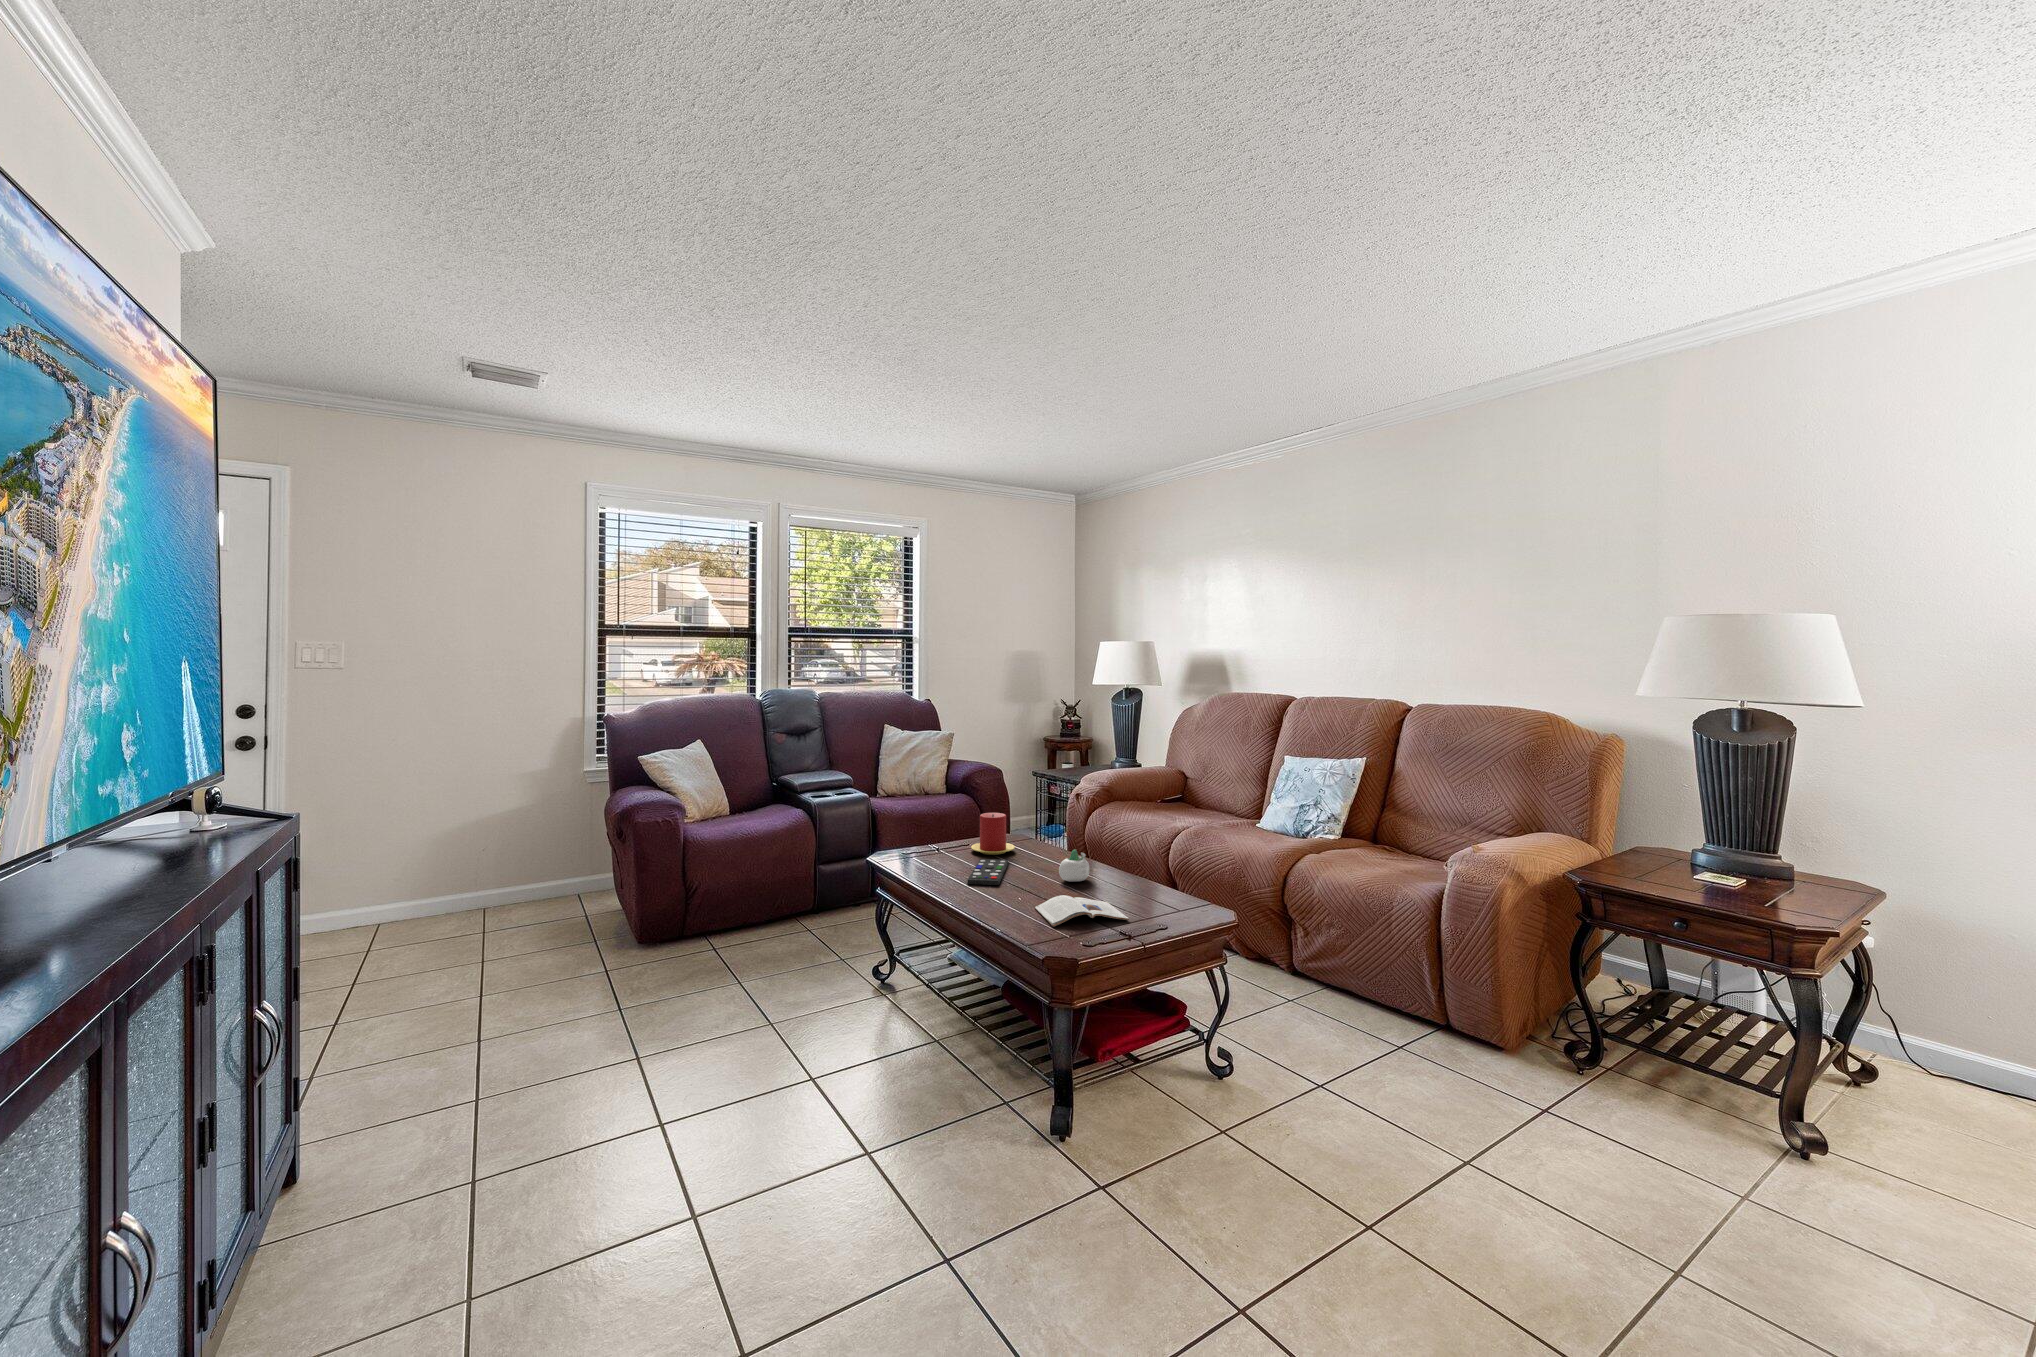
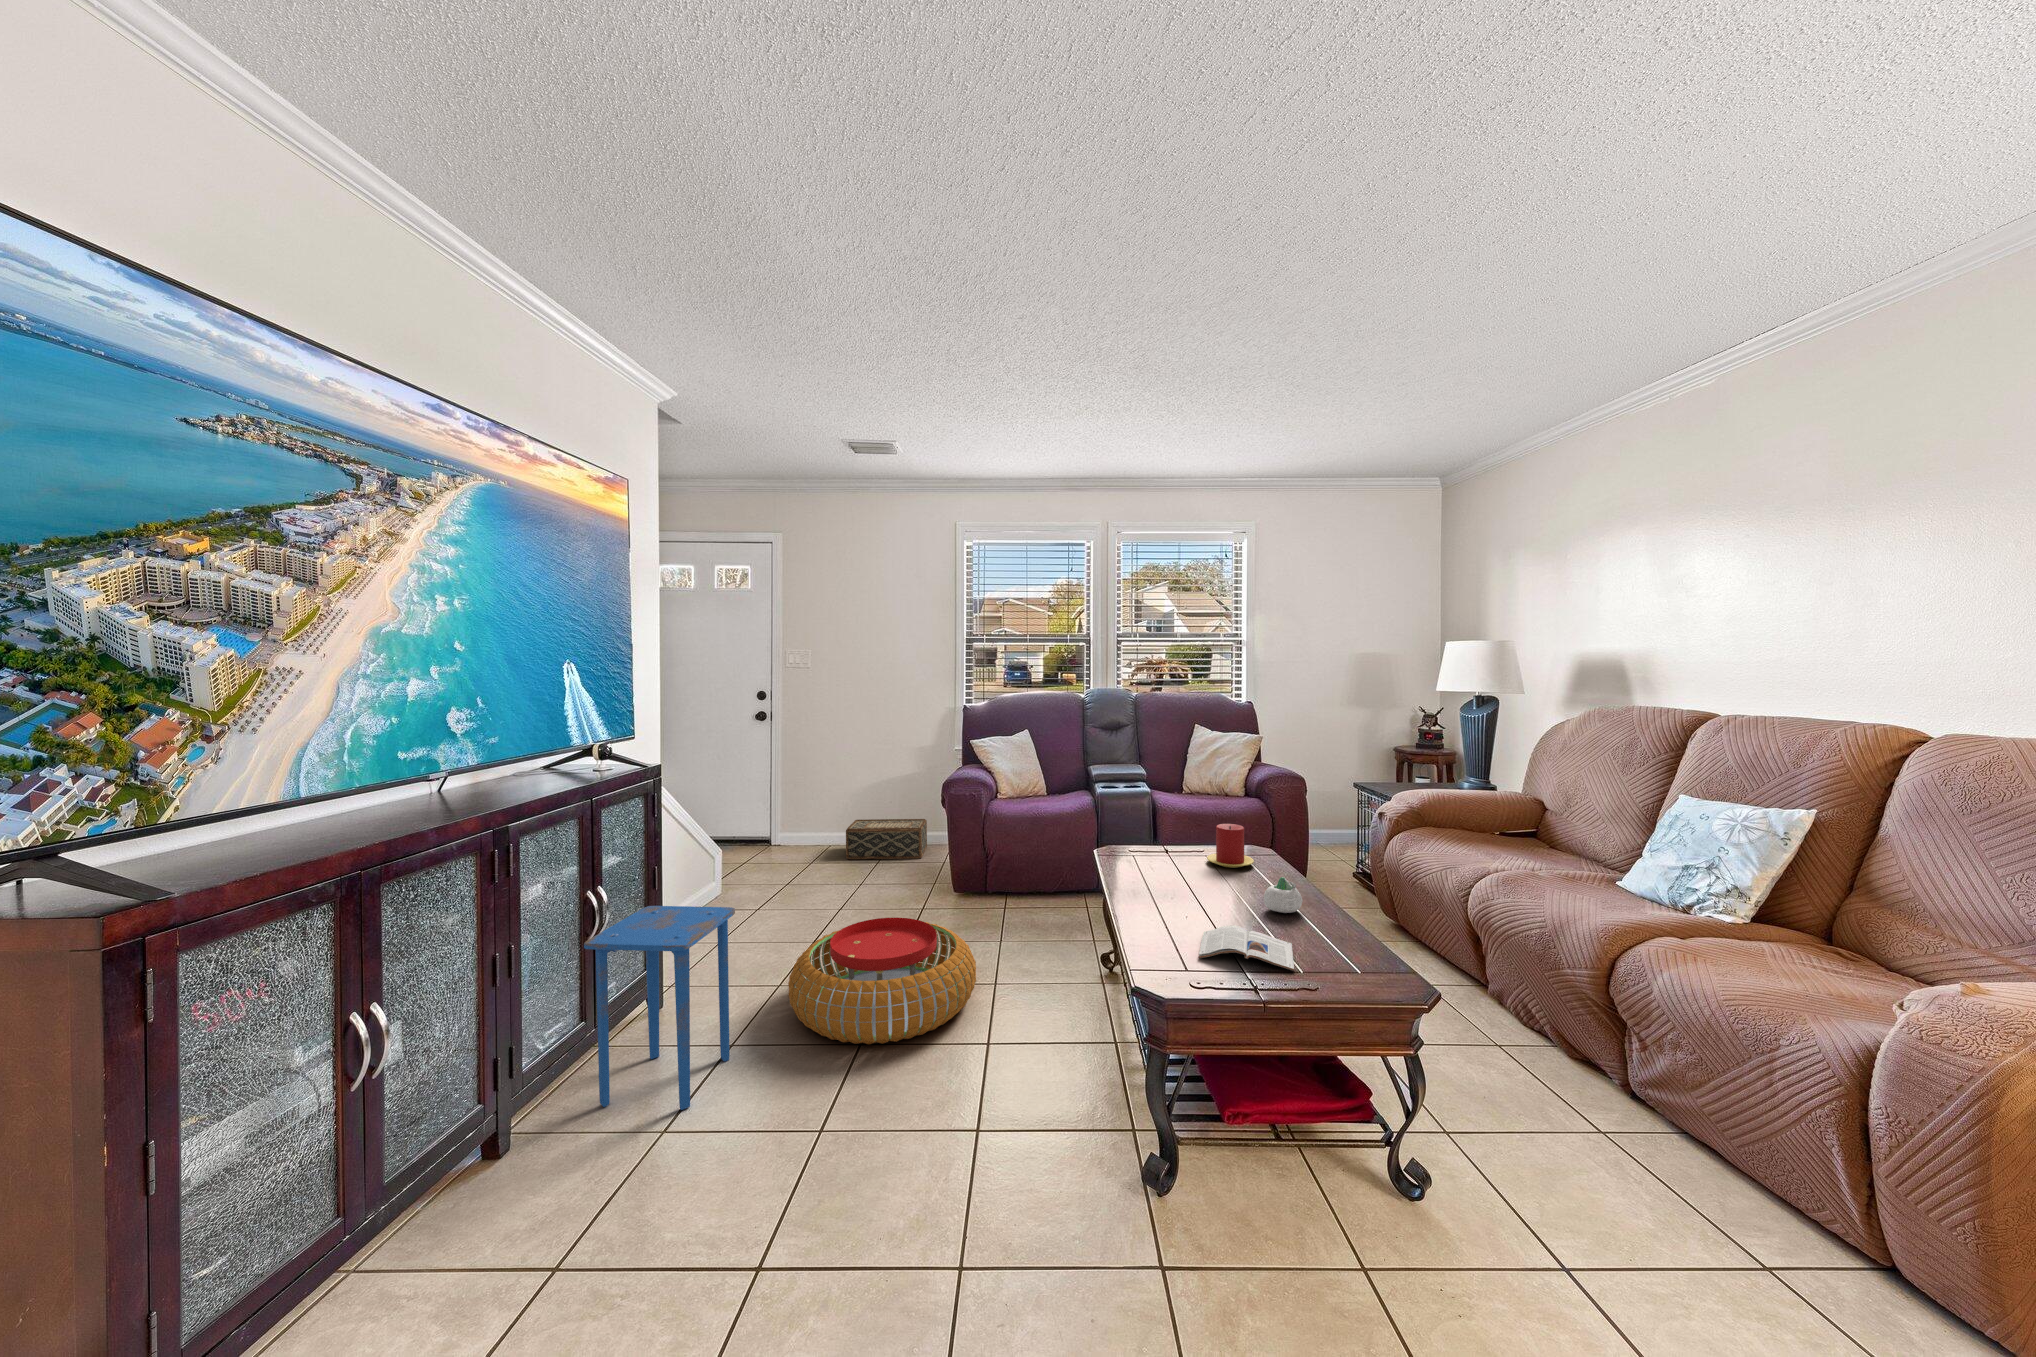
remote control: present [967,859,1009,885] -> none [1165,870,1232,901]
woven basket: none [404,864,534,937] -> present [846,819,927,859]
pouf: none [503,971,764,1137] -> present [788,918,976,1044]
side table: none [257,988,472,1333] -> present [584,906,735,1110]

